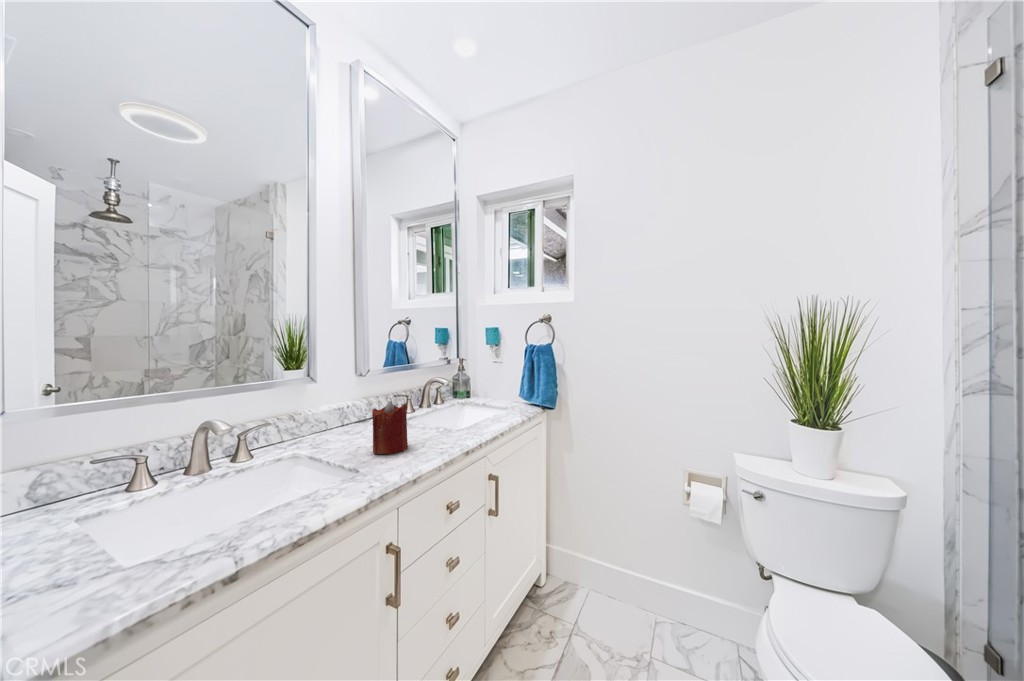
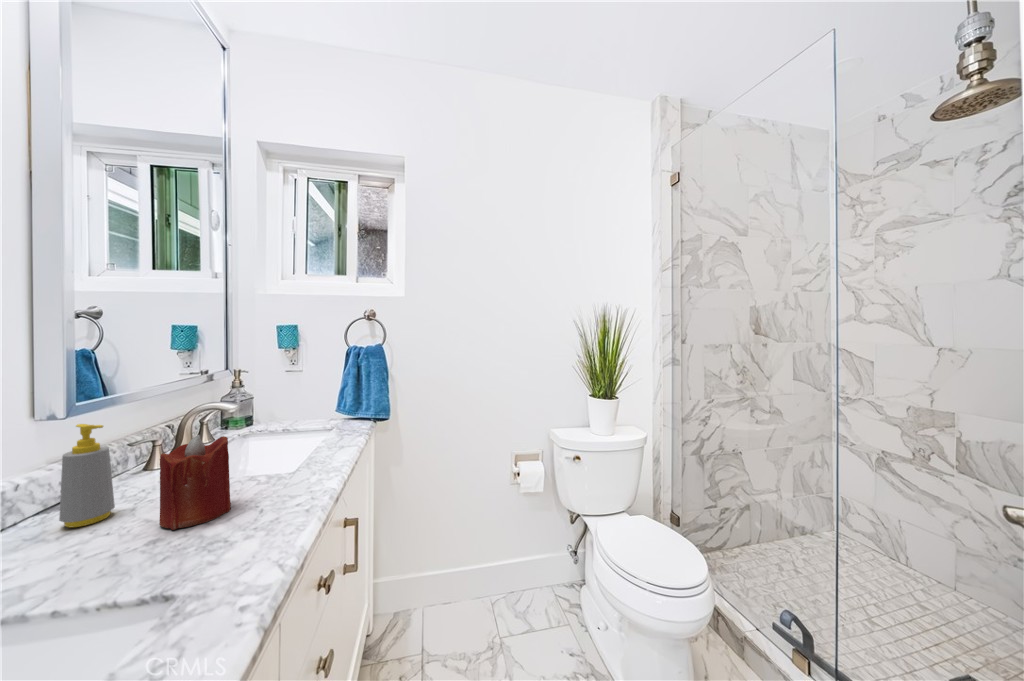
soap bottle: none [348,386,370,441] -> present [59,424,115,527]

